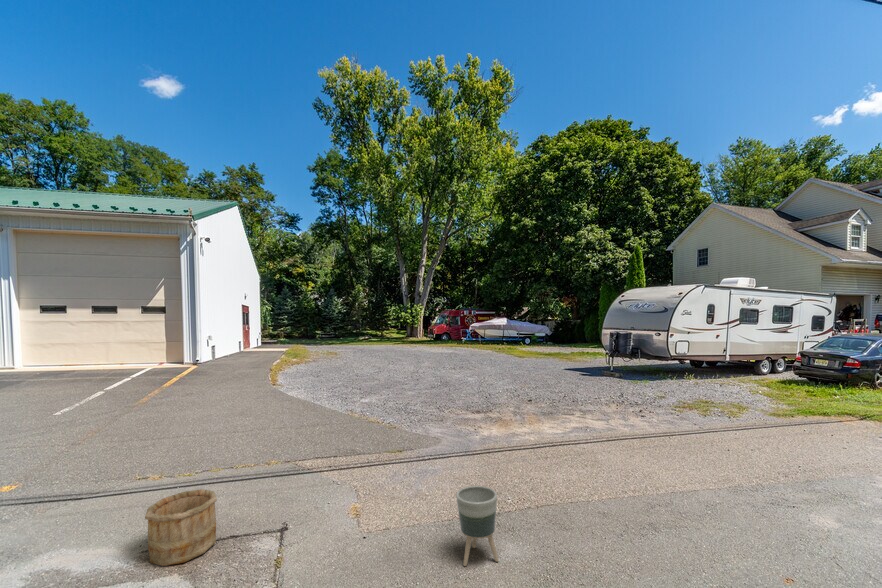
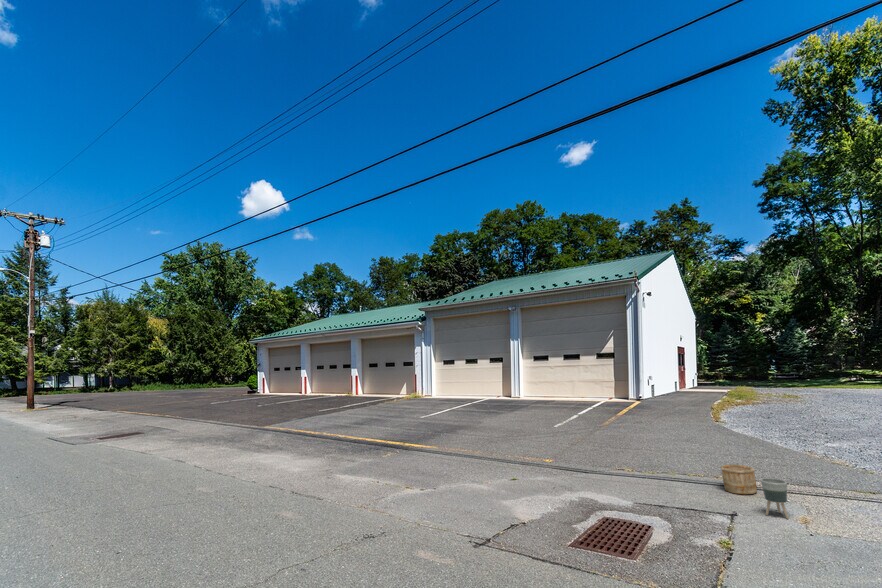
wooden bucket: present [145,489,217,566] -> present [720,464,757,494]

